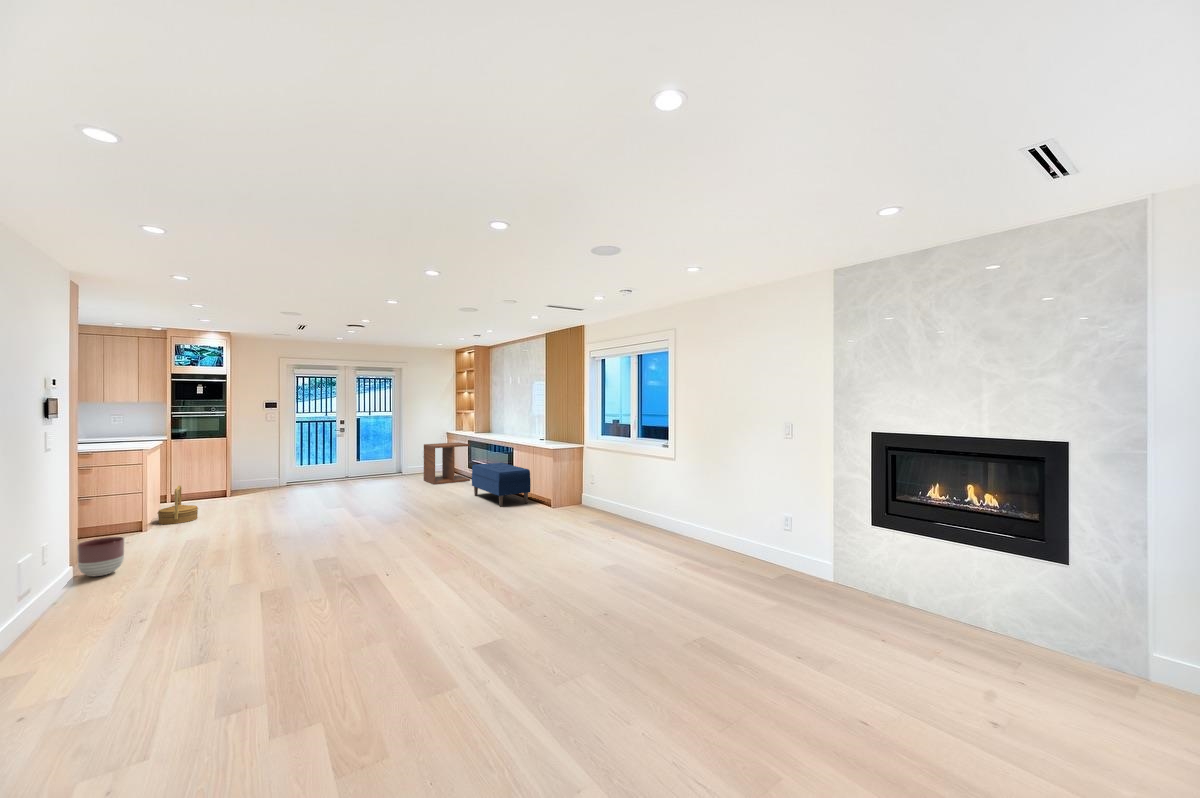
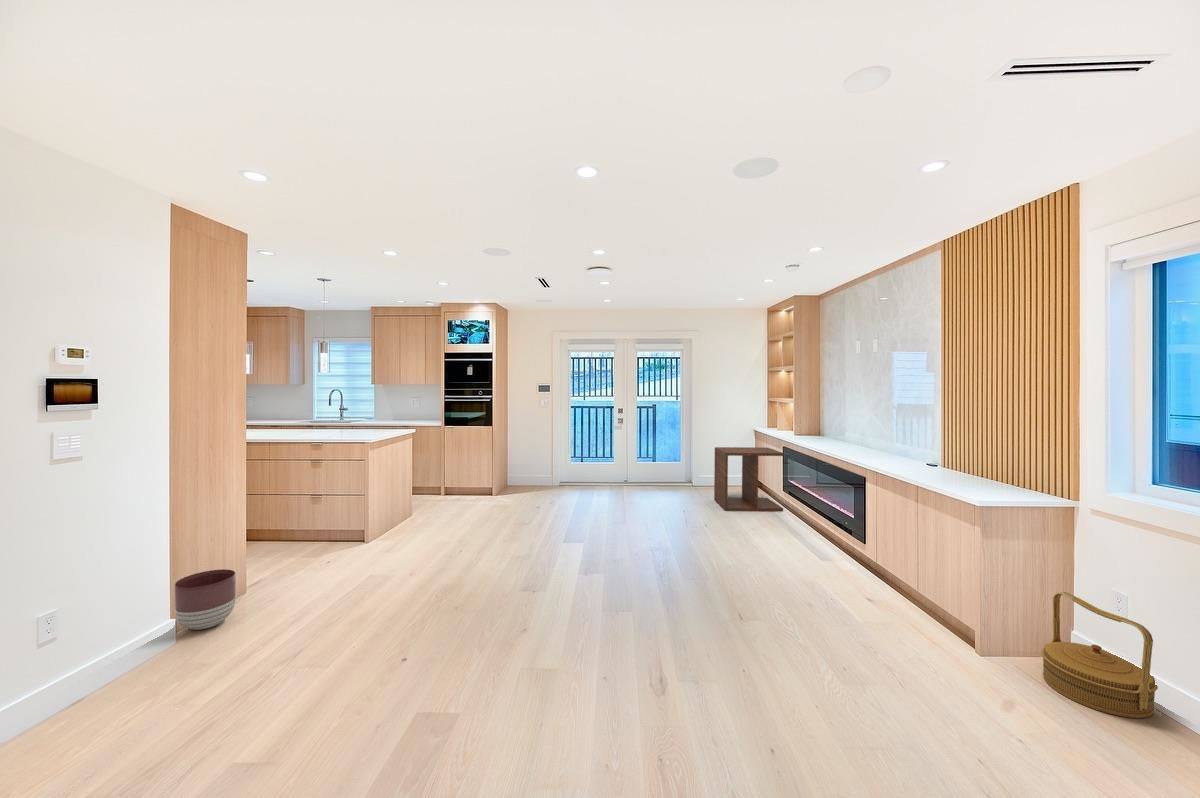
bench: present [472,463,531,507] -> none [780,496,908,604]
woven basket: present [158,486,198,524] -> present [1041,592,1158,718]

